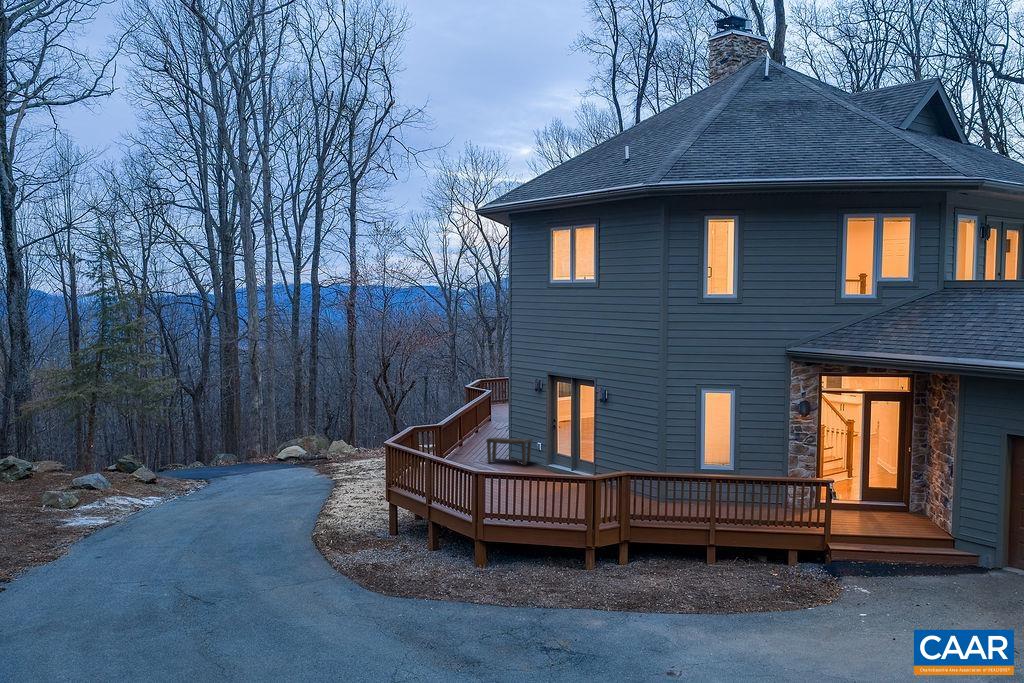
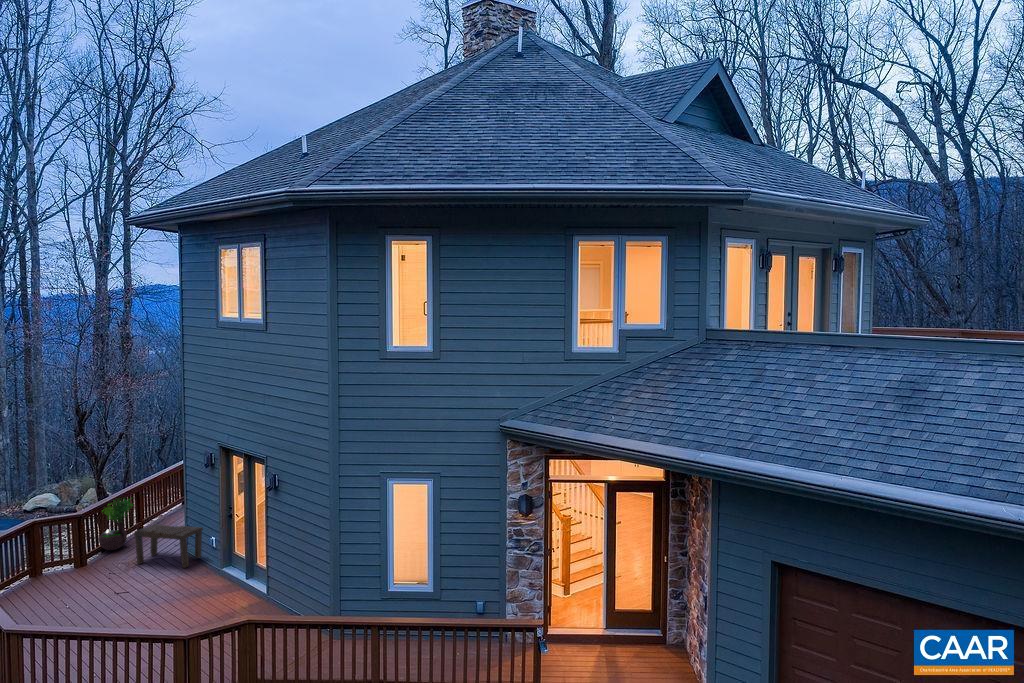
potted tree: none [453,417,475,456] -> present [99,499,132,550]

